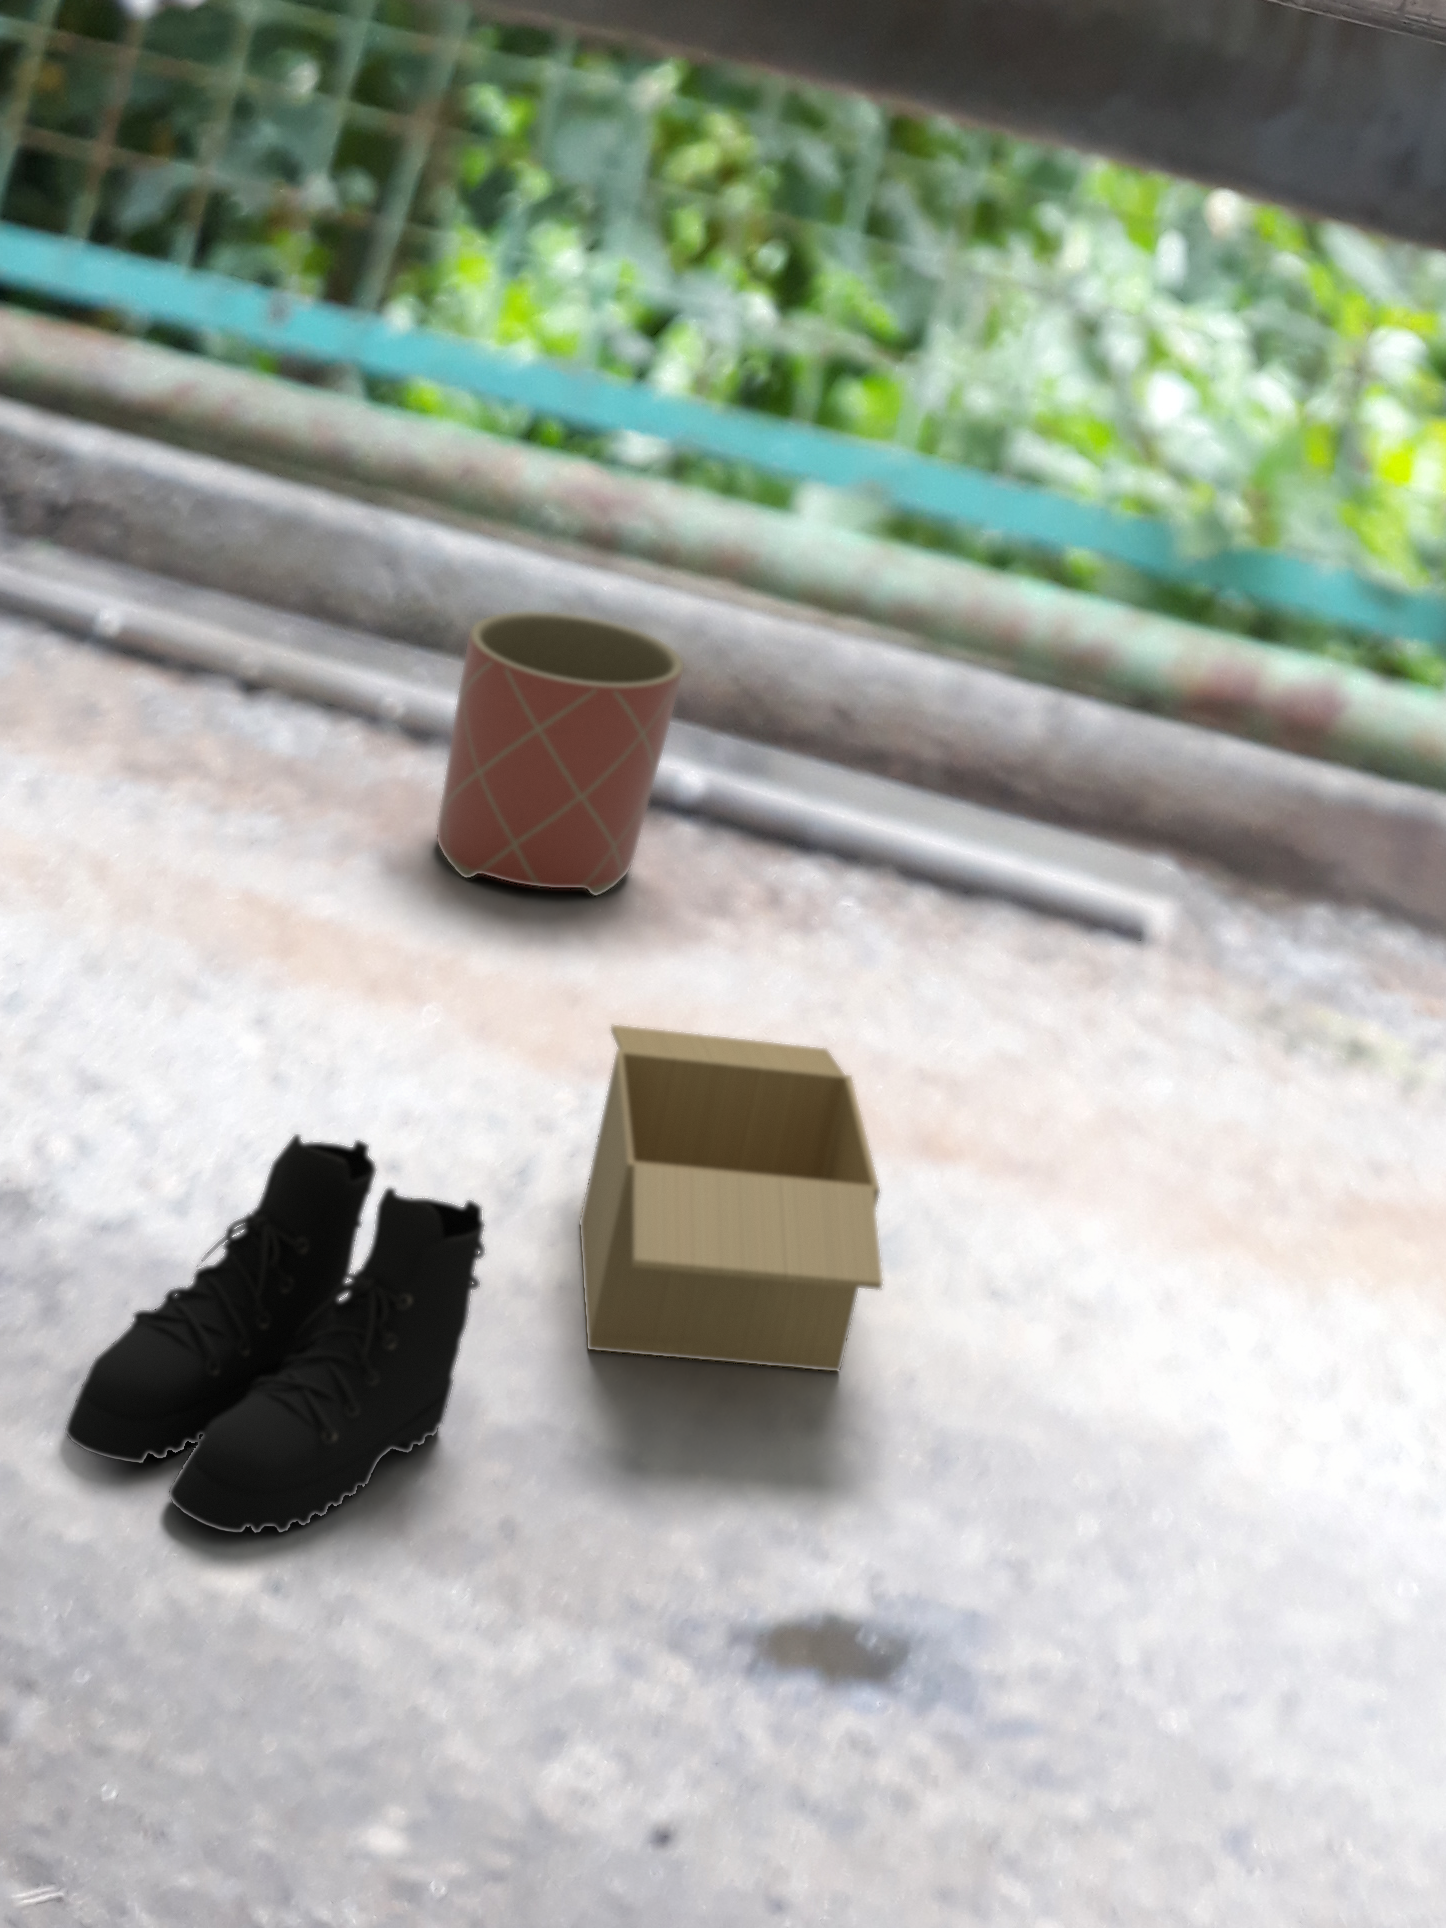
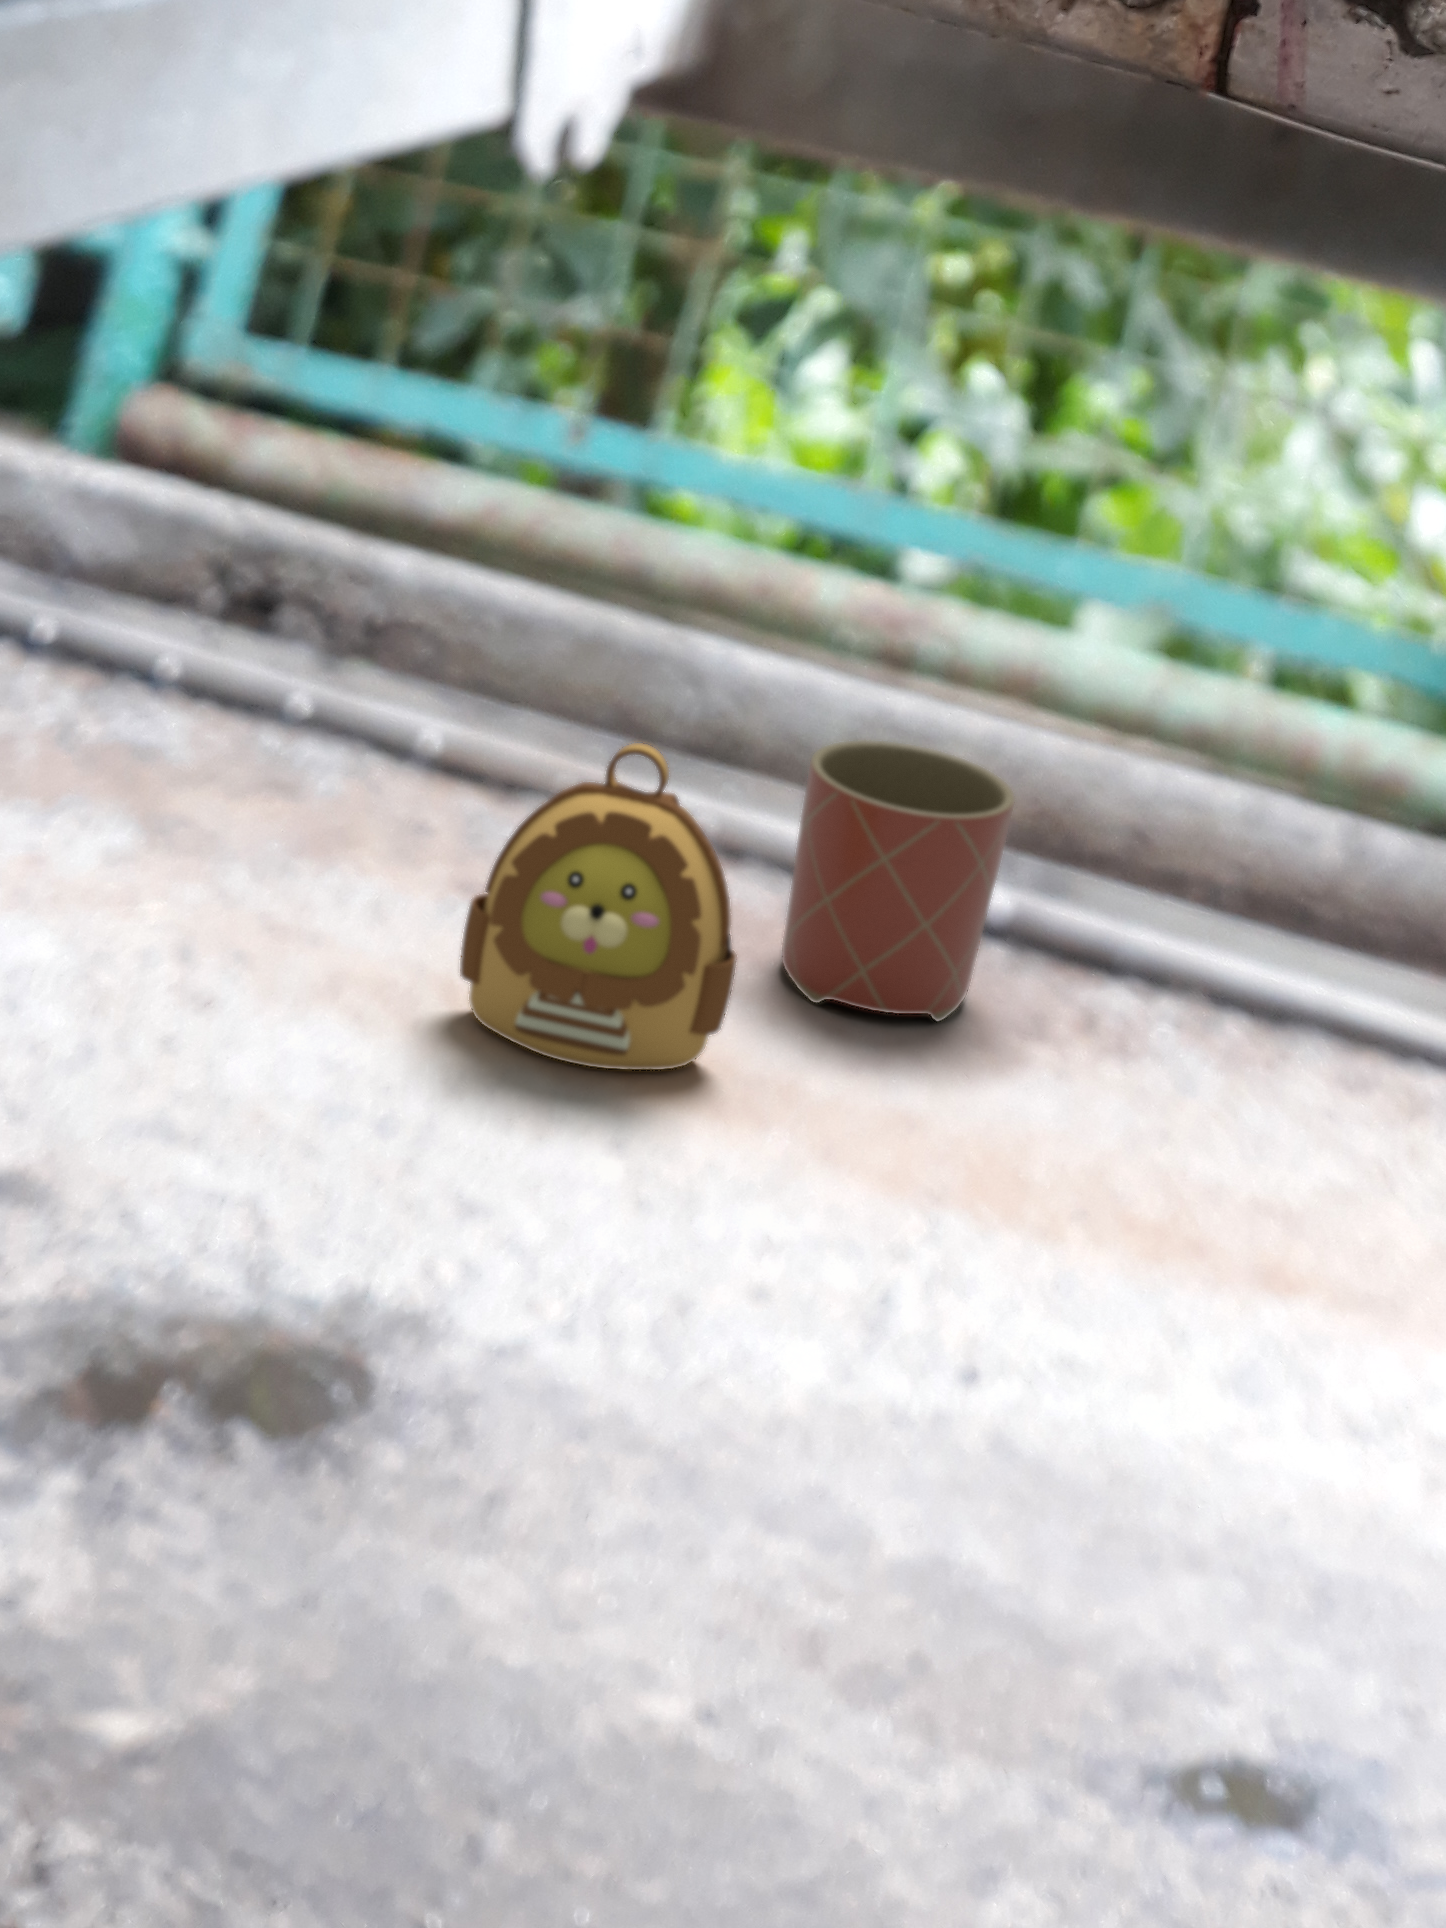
backpack: none [71,607,367,943] -> present [460,743,737,1070]
cardboard box: present [580,1025,883,1371] -> none [988,1160,1315,1512]
boots: present [66,1135,485,1533] -> none [566,1273,941,1664]

